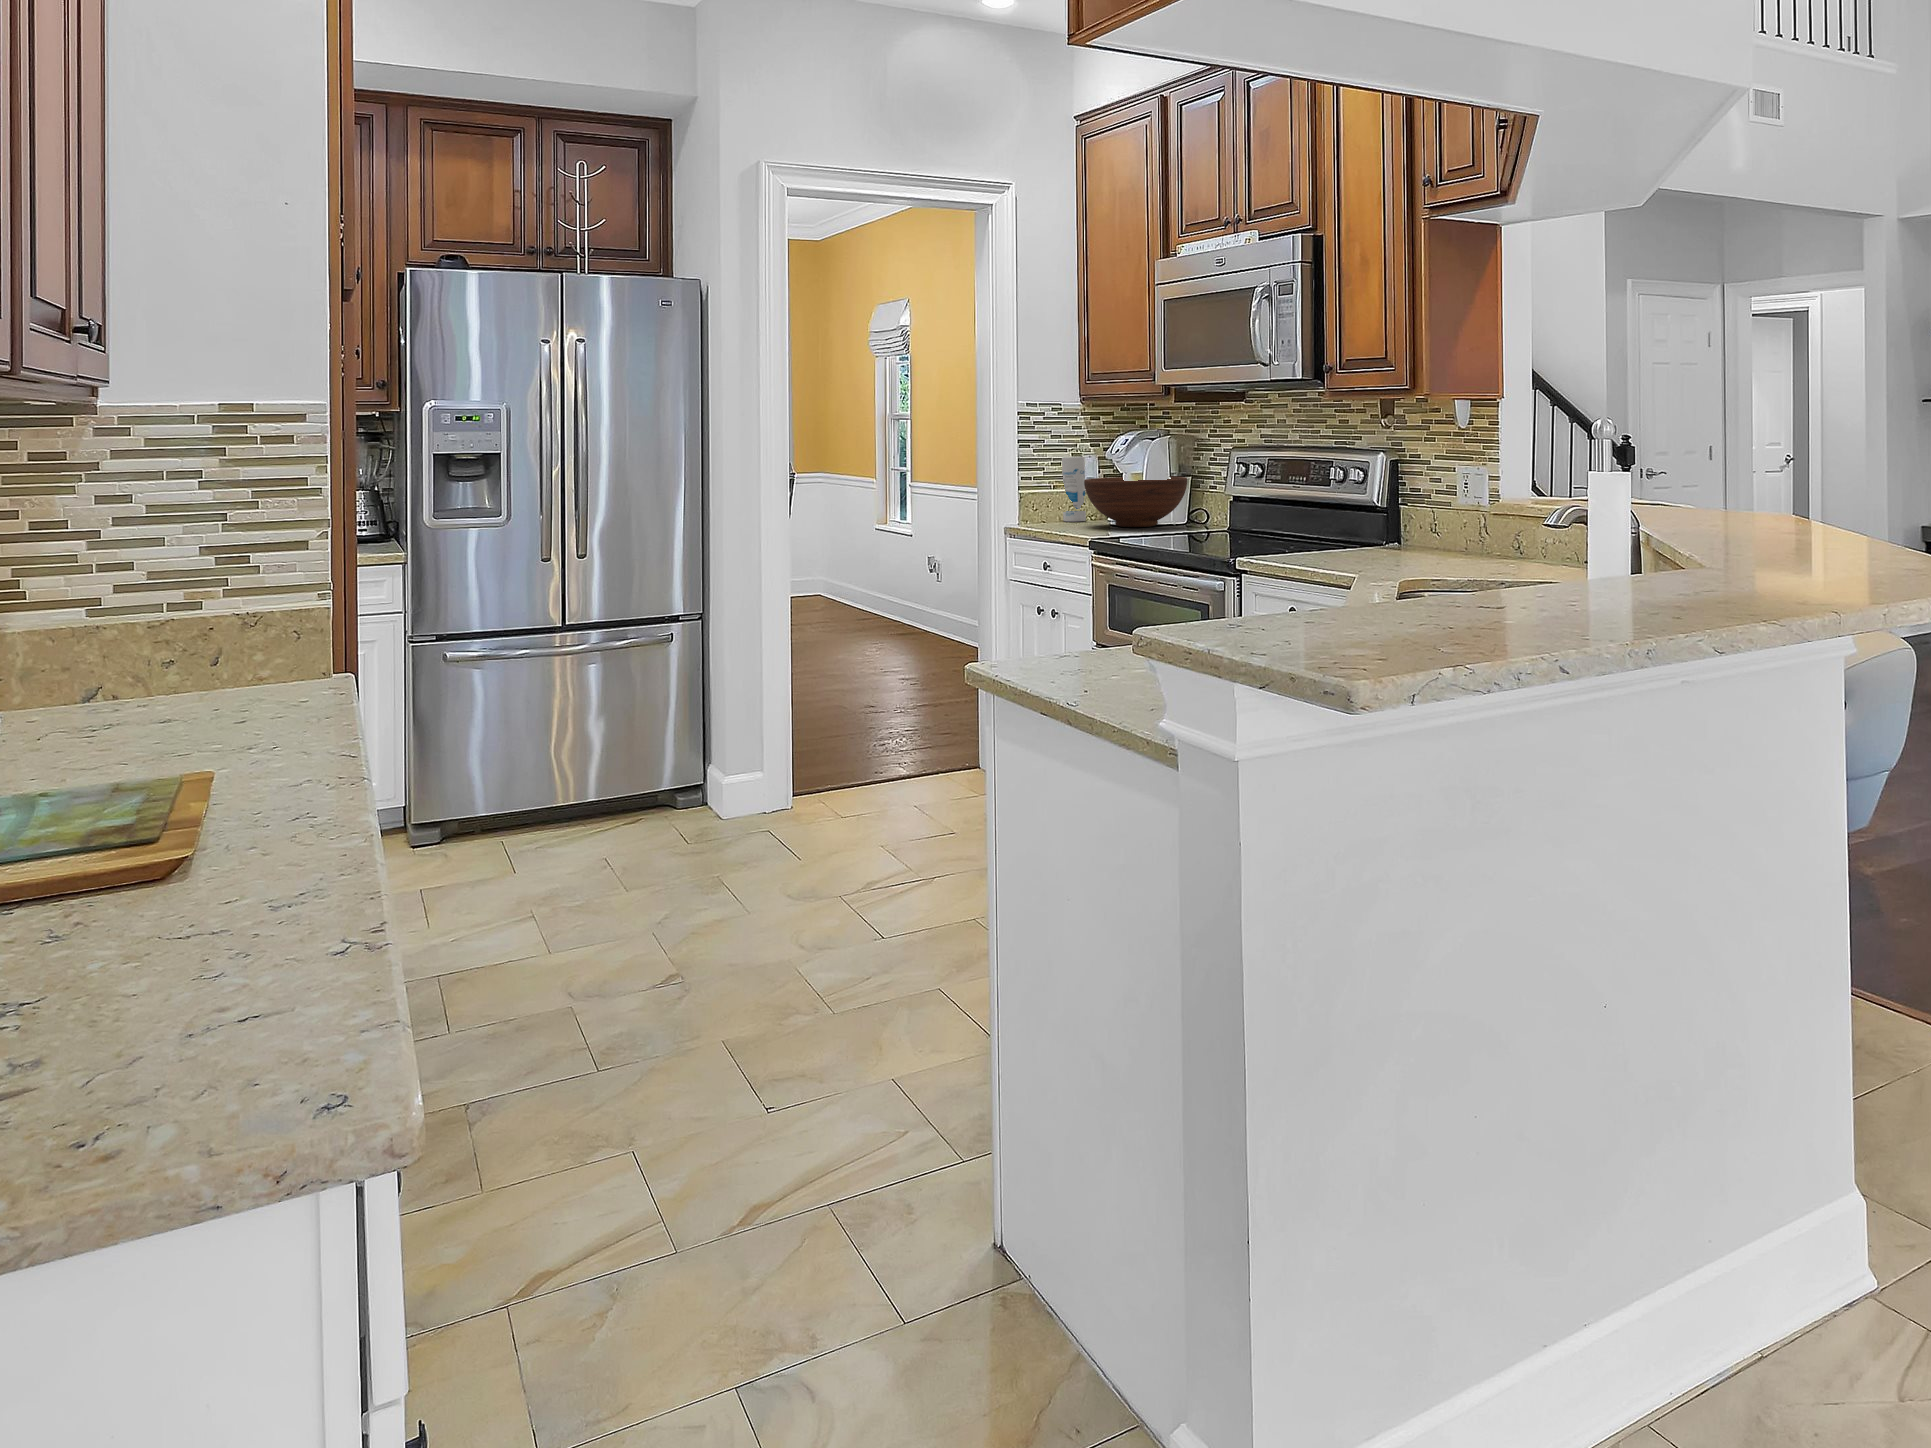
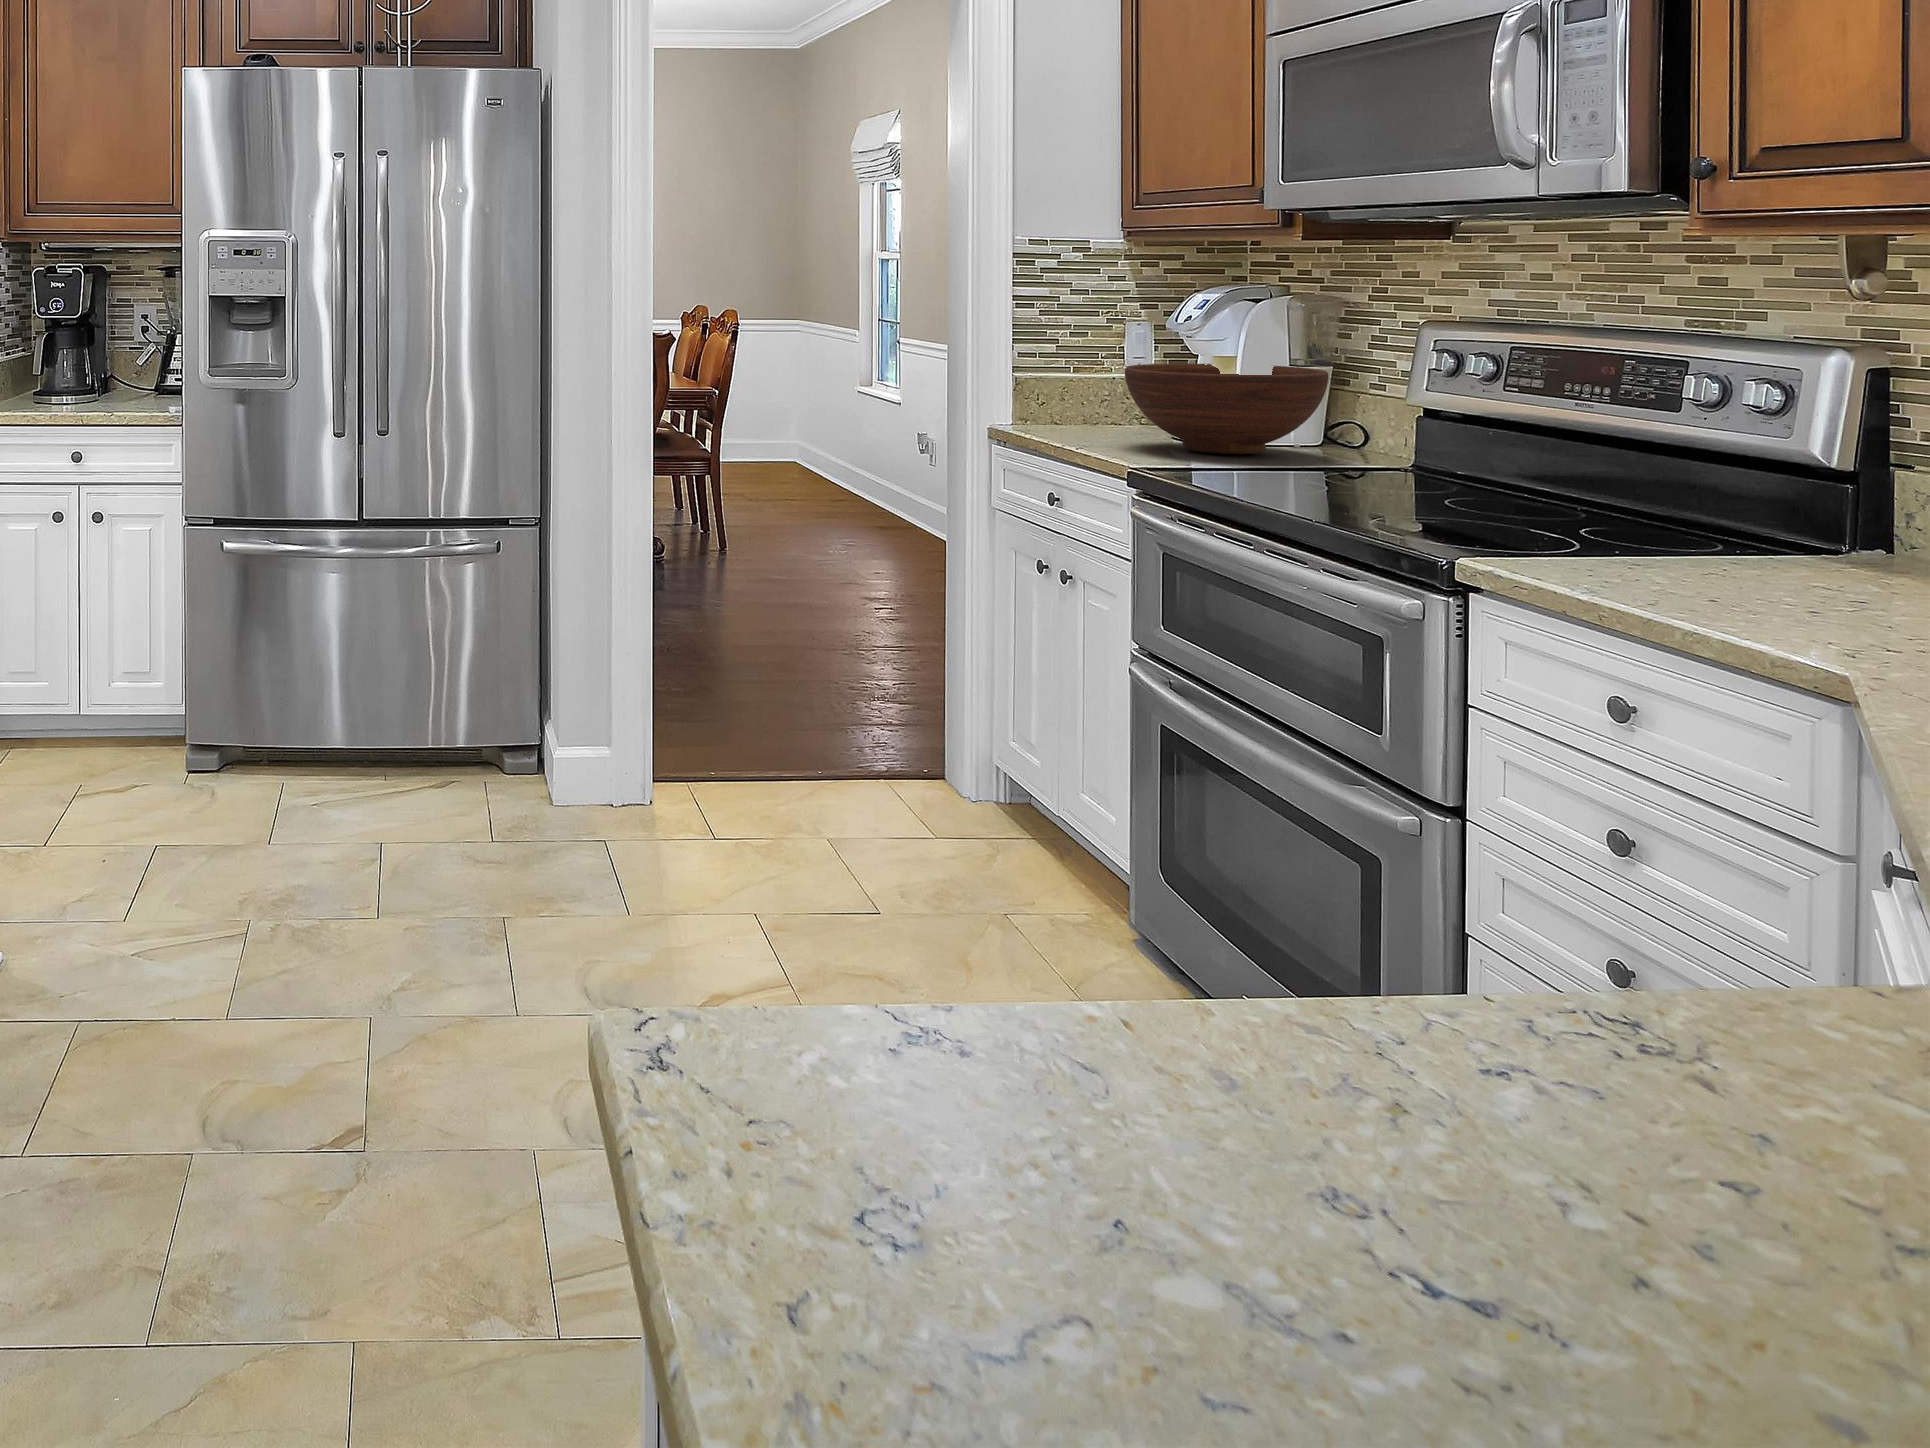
canister: present [1062,457,1086,522] -> none [1089,326,1130,433]

